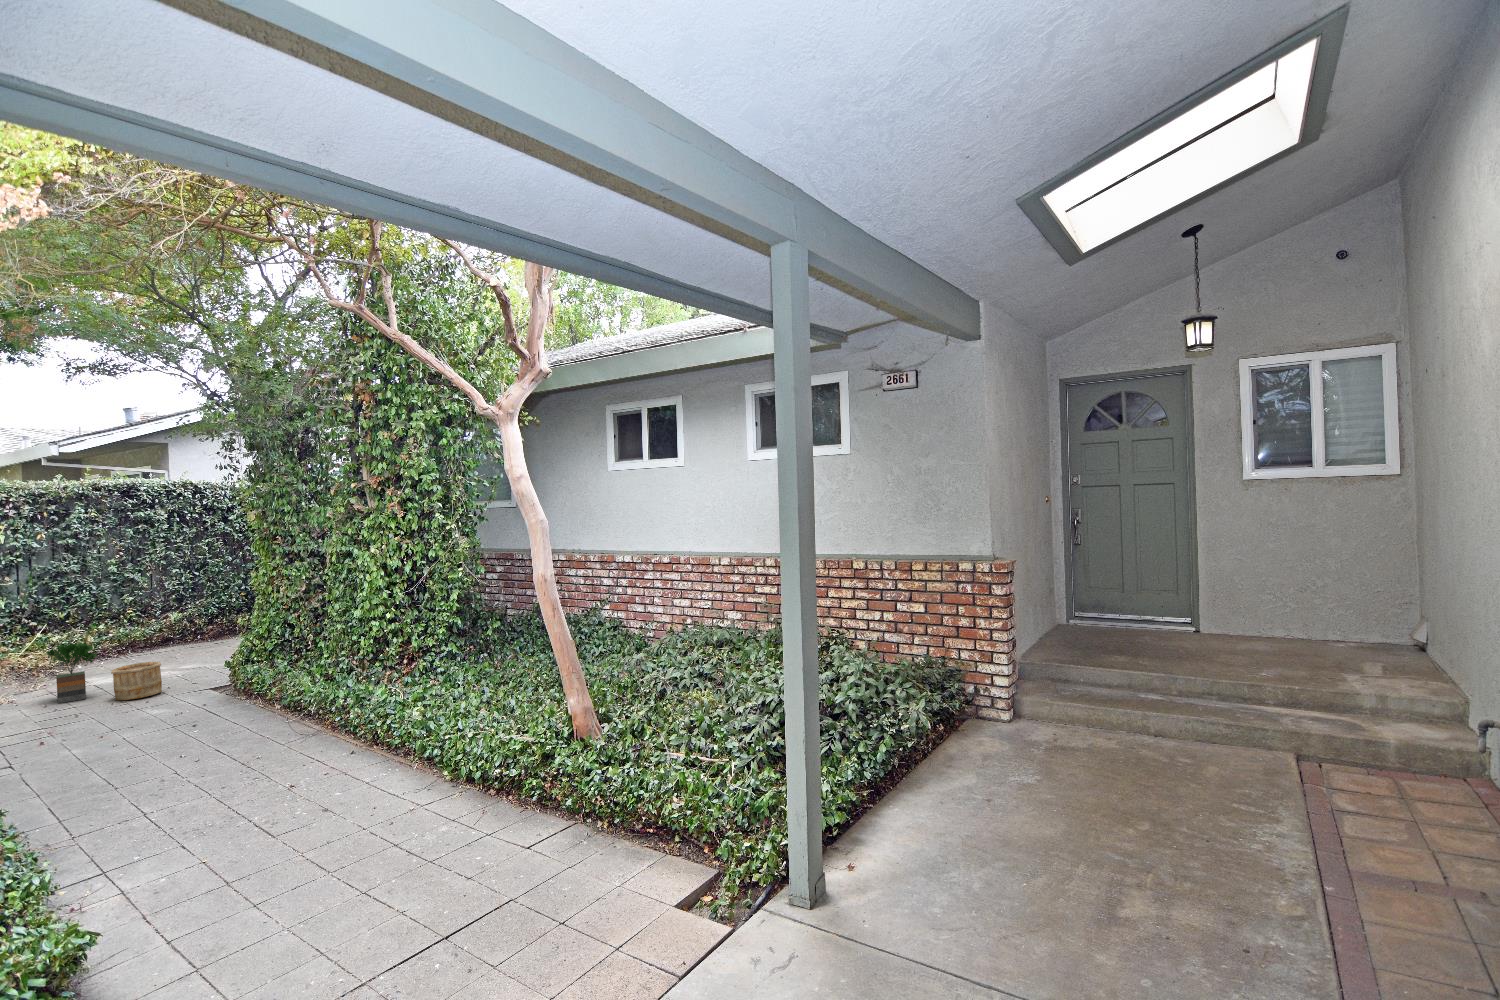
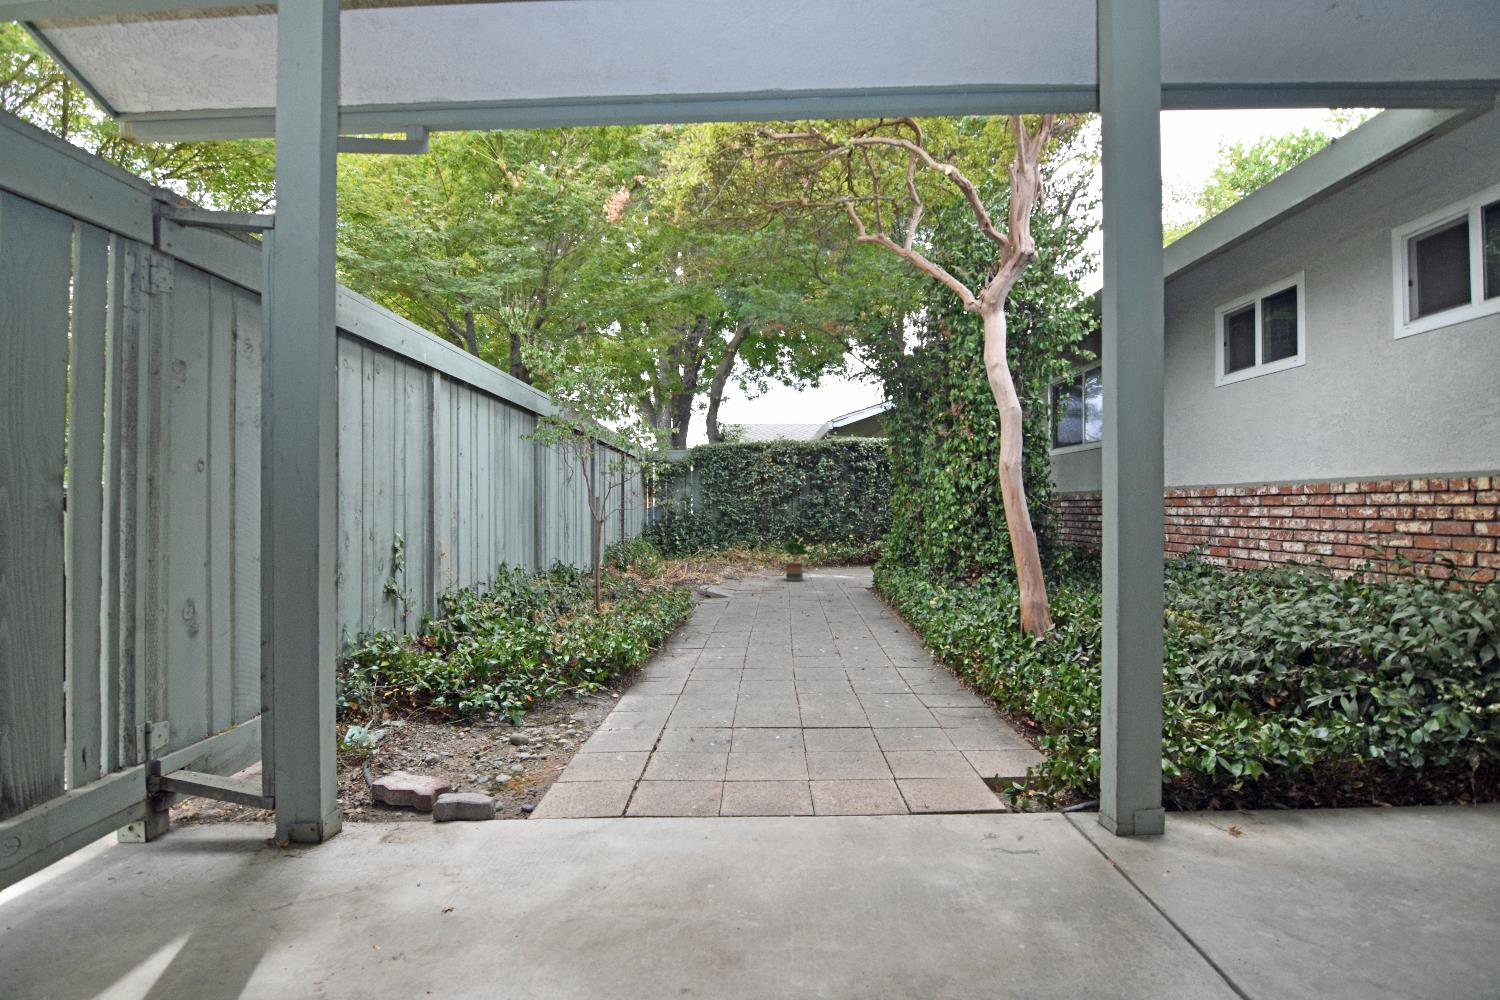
wooden bucket: present [111,662,162,700] -> none [810,561,838,584]

